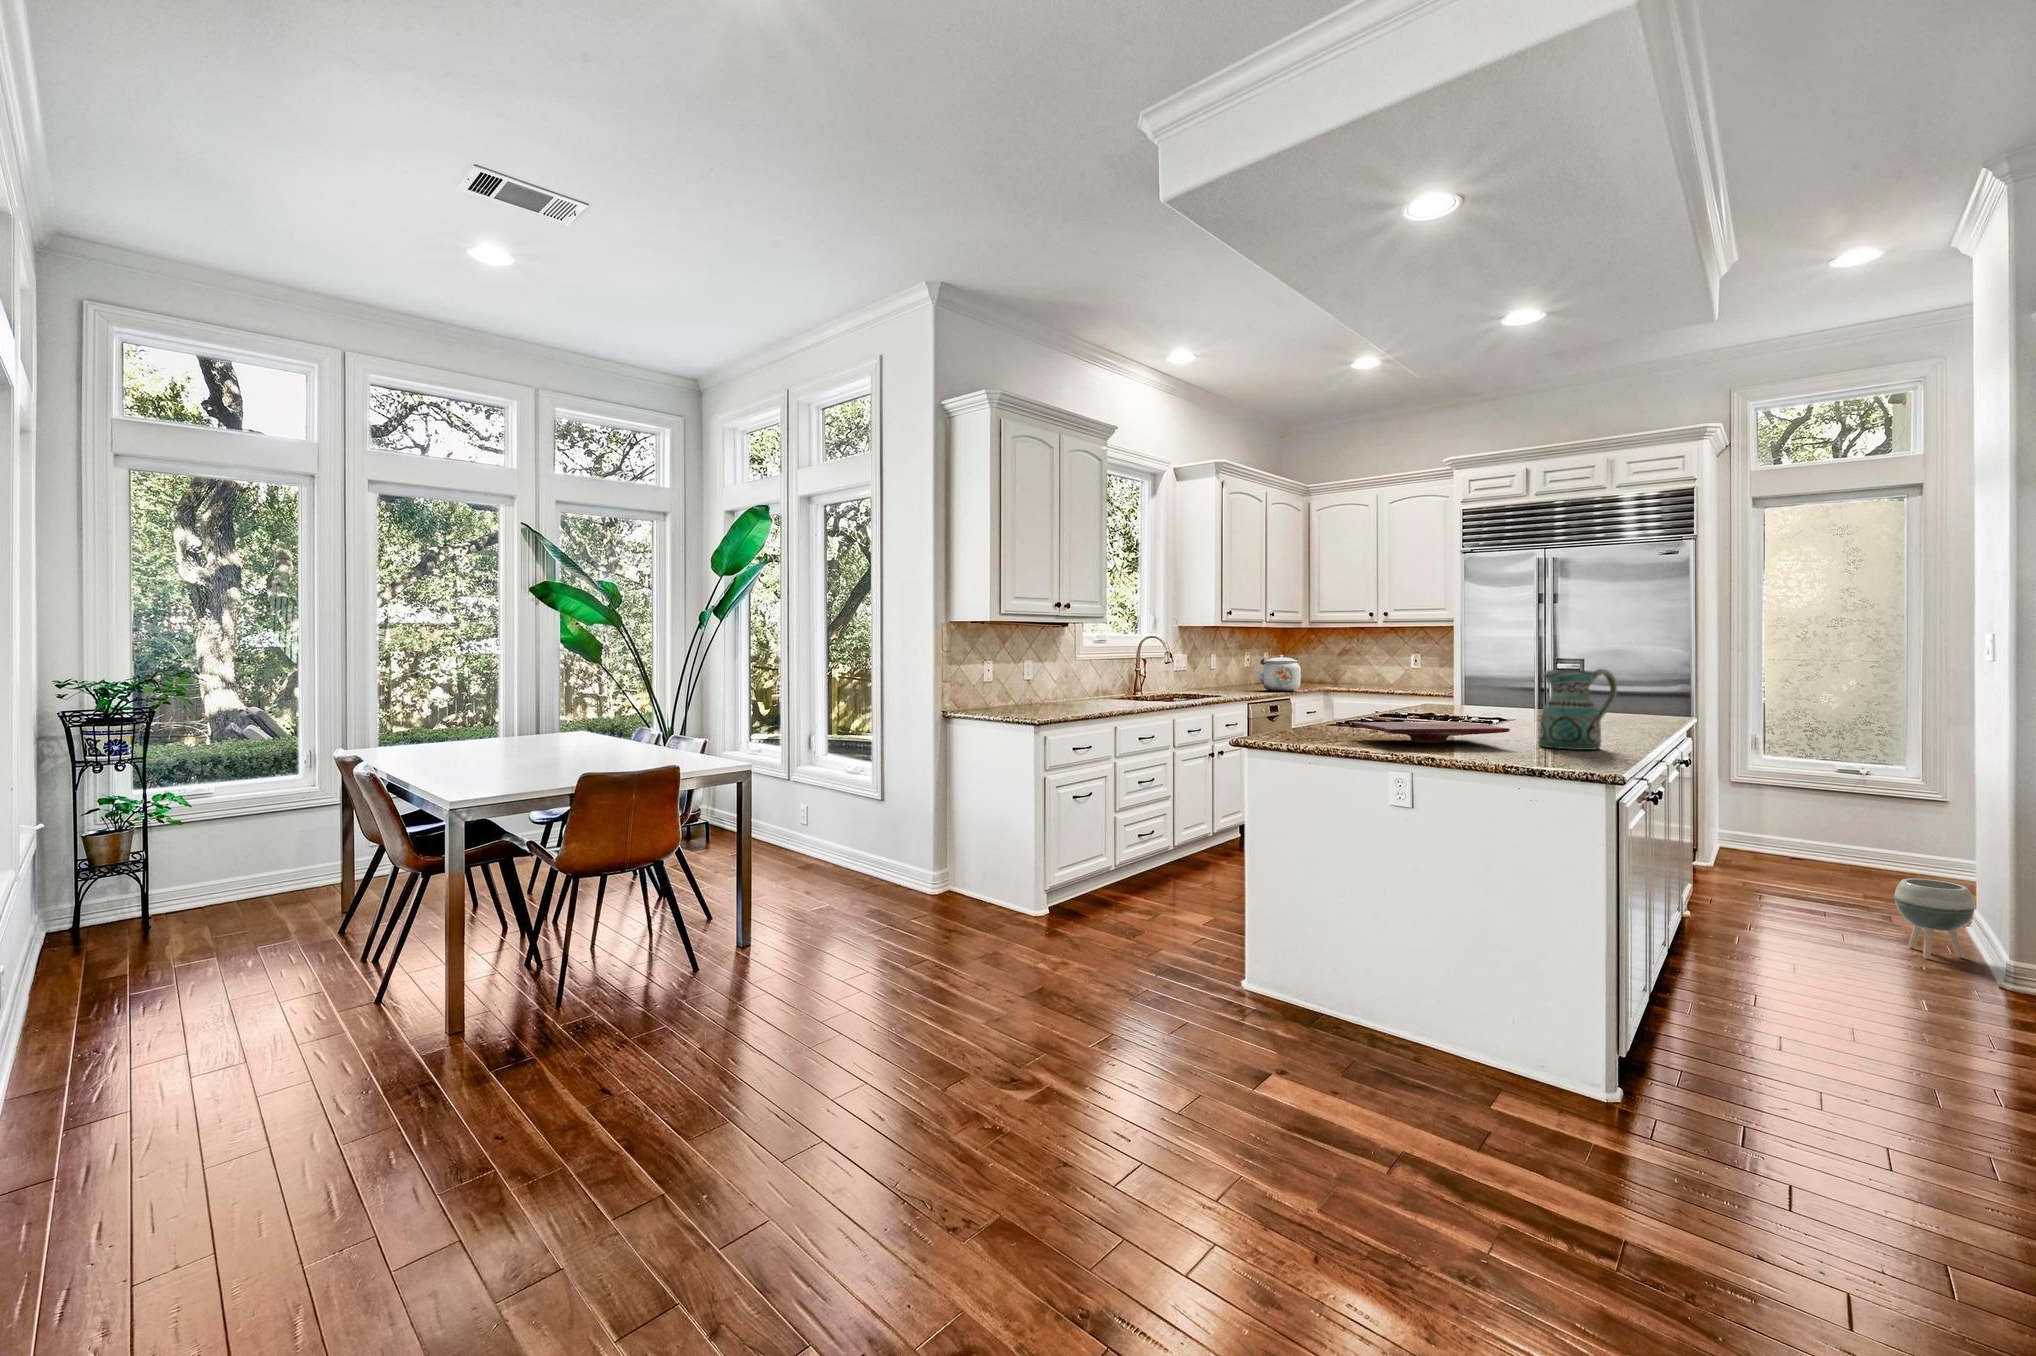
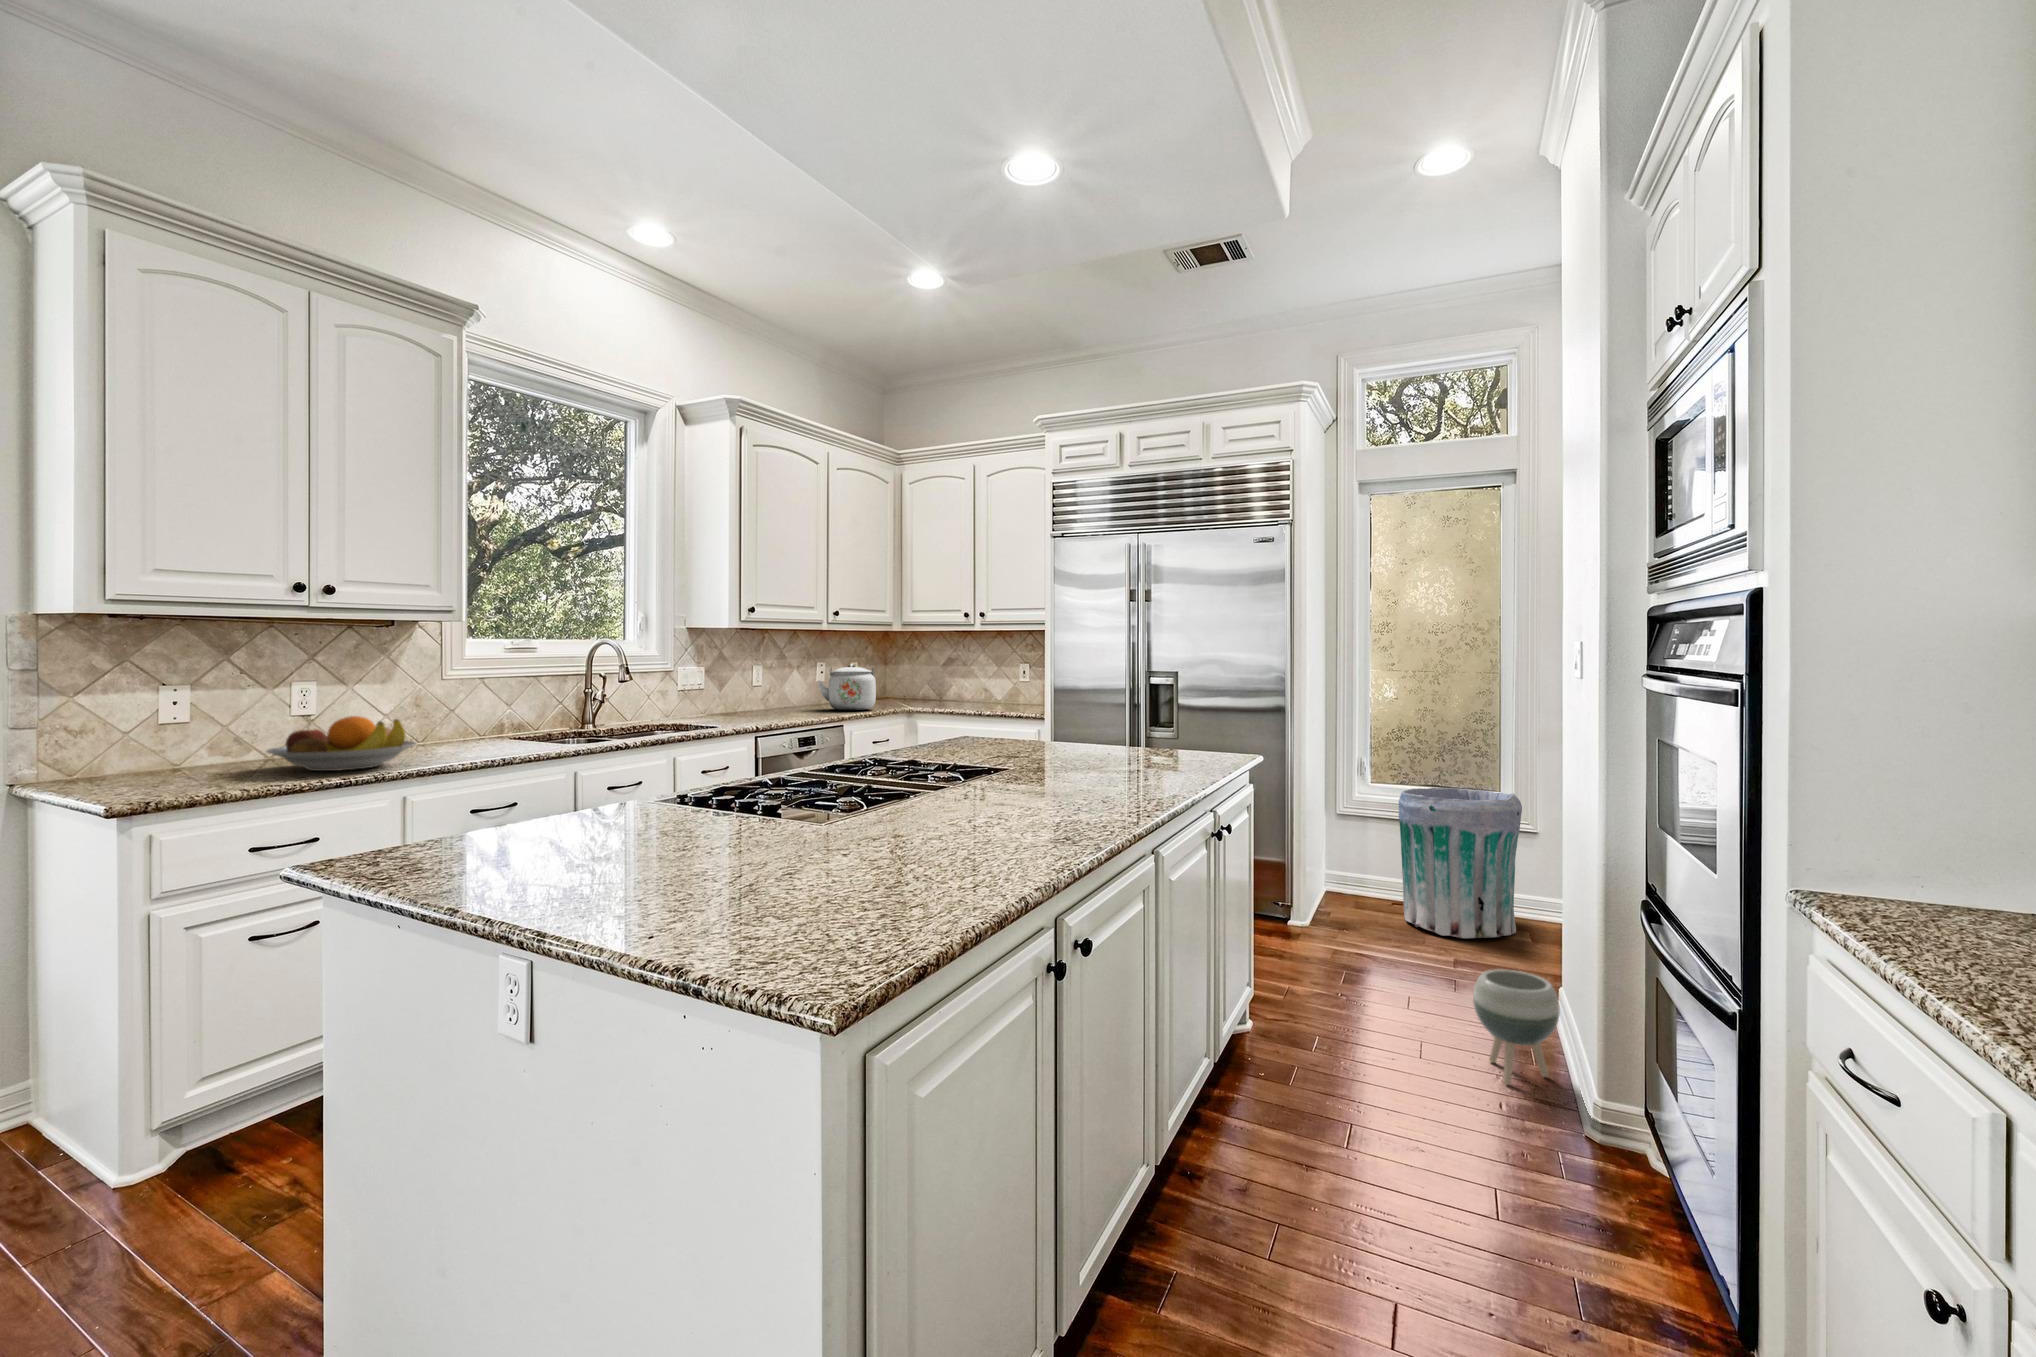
ceramic pitcher: present [1539,669,1617,750] -> none [875,711,1010,868]
fruit bowl: none [1038,681,1111,713] -> present [266,716,417,771]
cutting board: present [1354,722,1510,743] -> none [550,801,811,854]
trash can: none [1797,760,1926,883] -> present [1399,788,1522,938]

